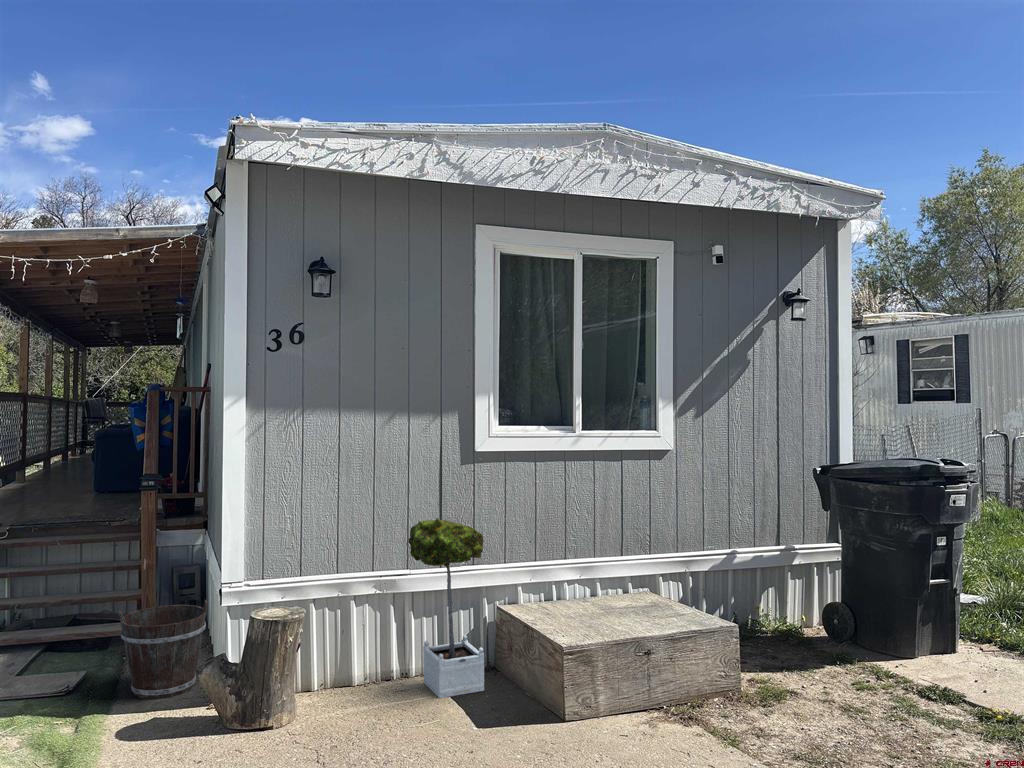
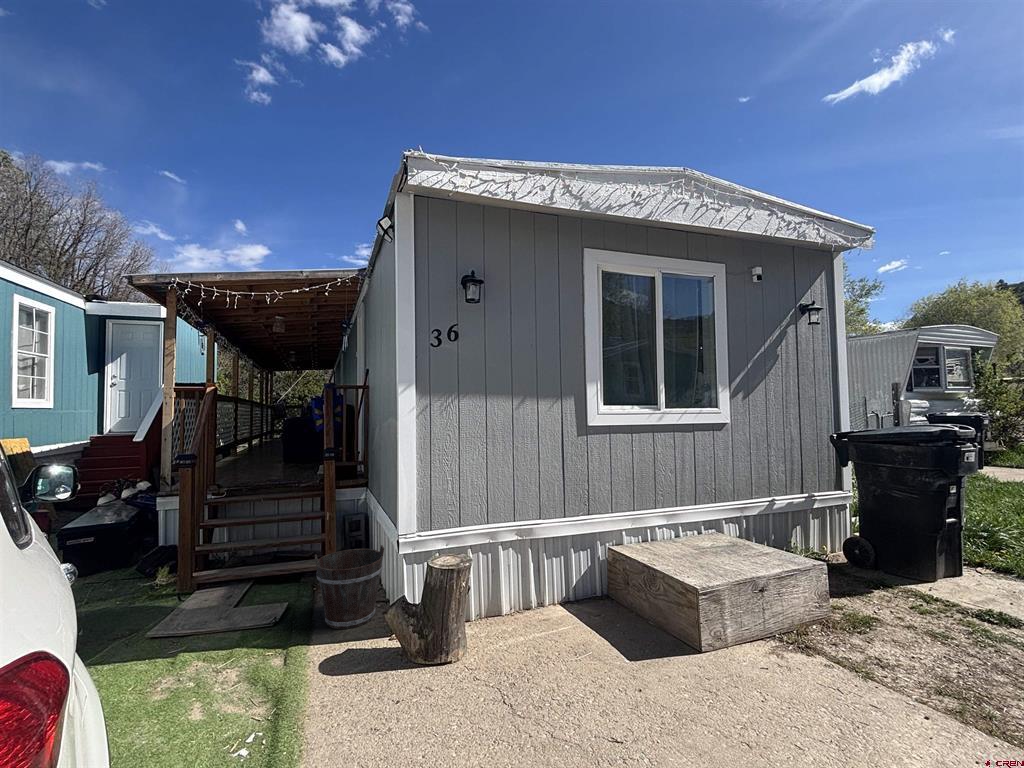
potted tree: present [408,518,484,698] -> none [546,478,611,627]

